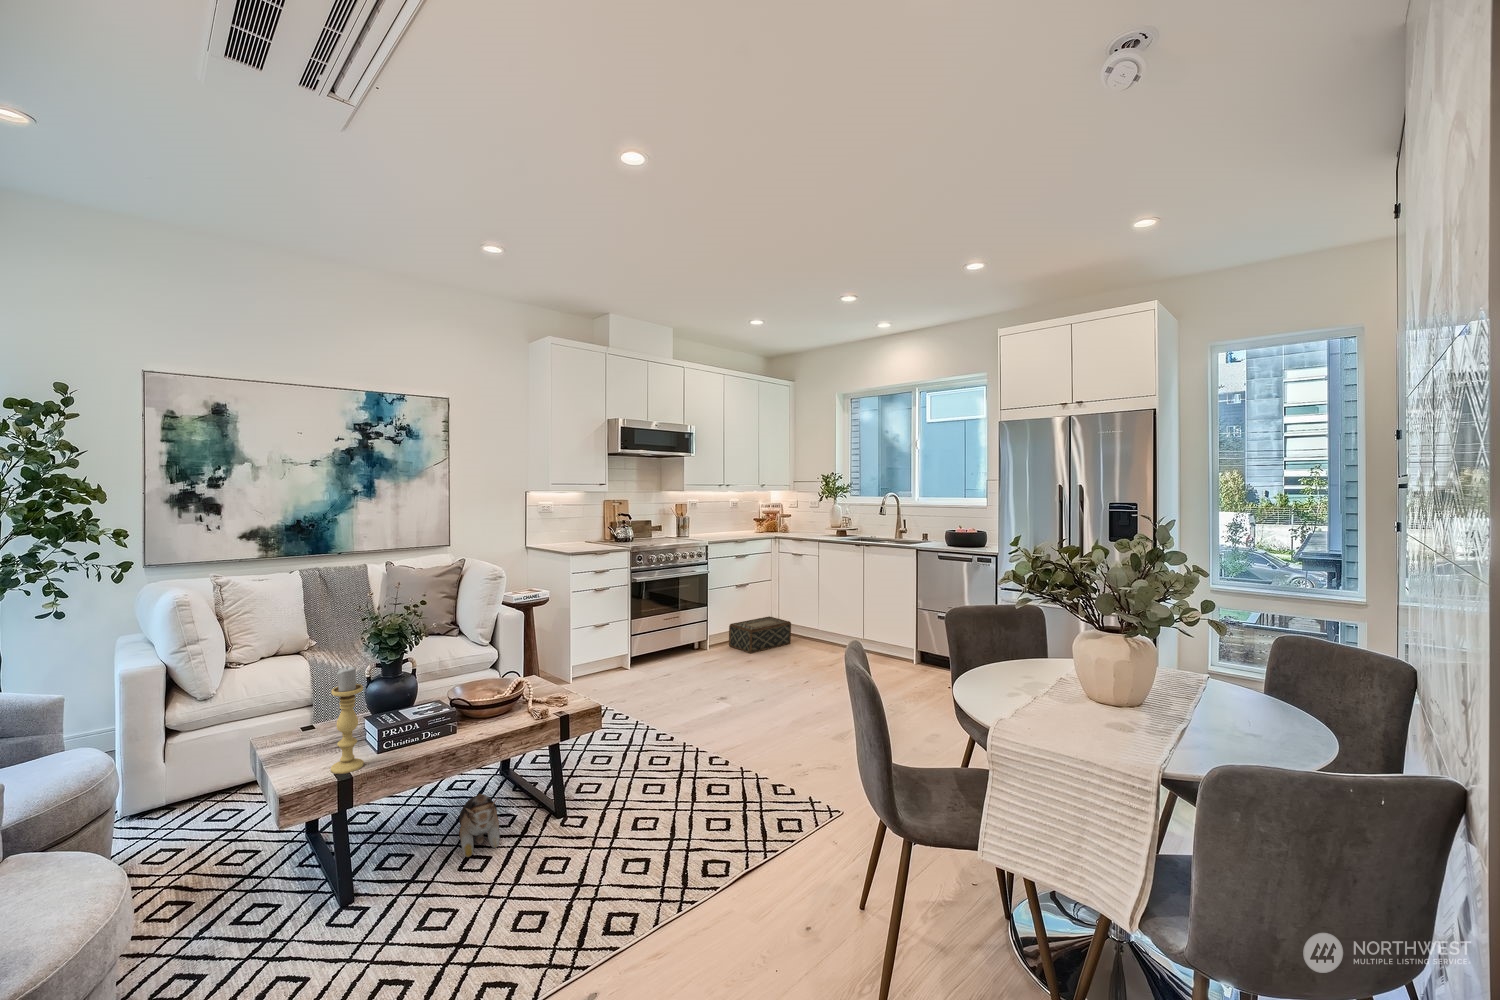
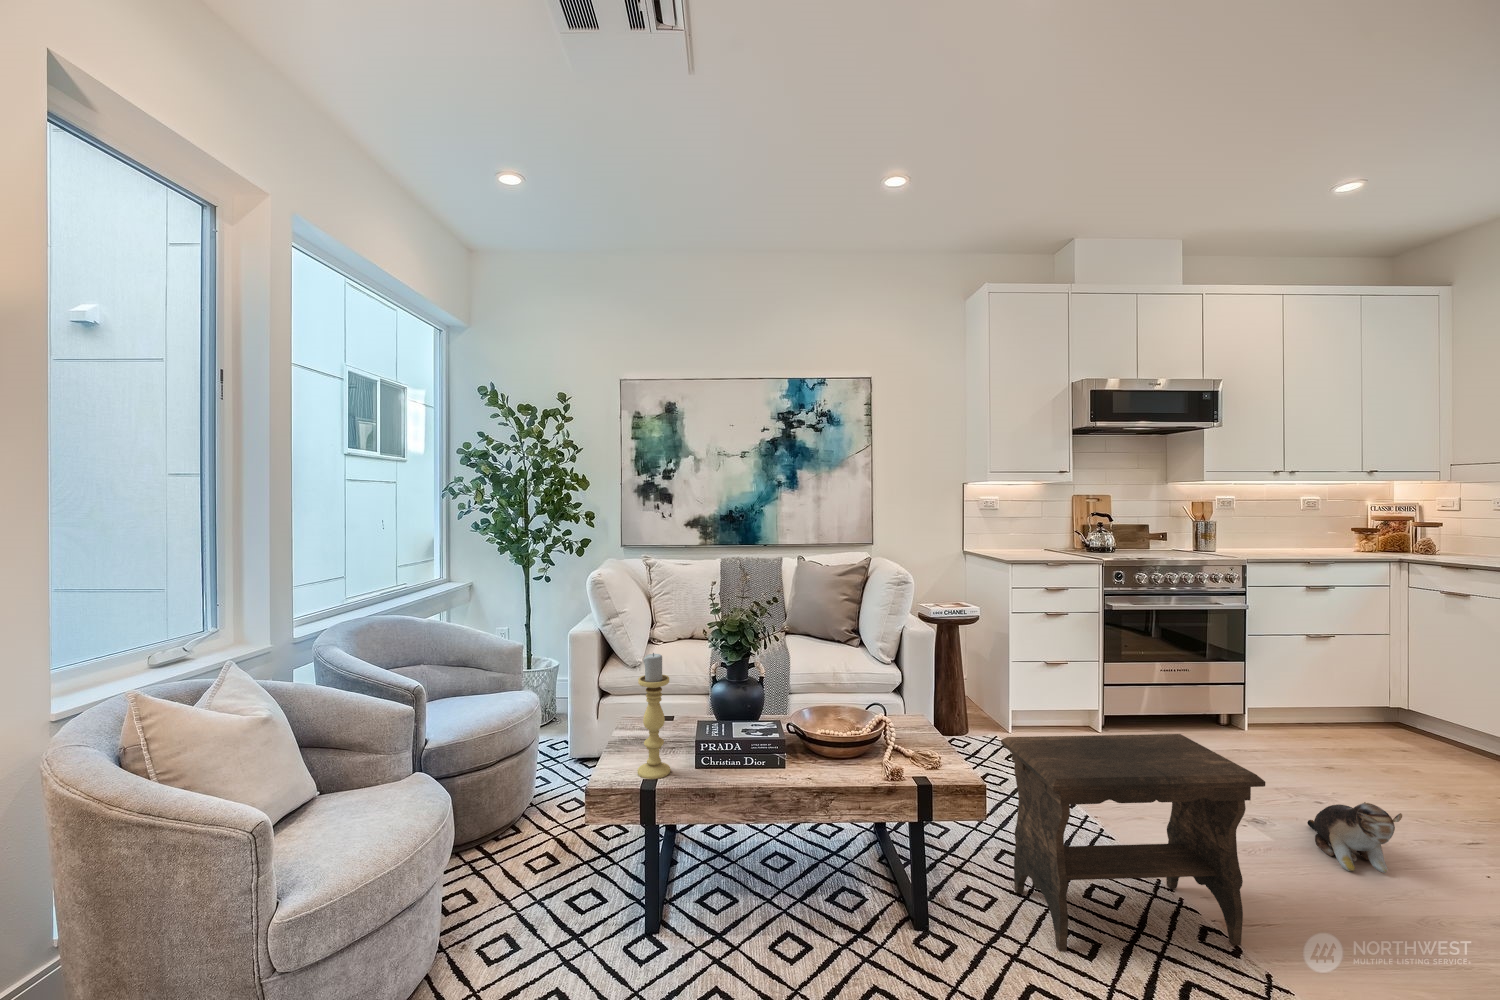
woven basket: present [729,616,791,653] -> none [1288,695,1437,754]
footstool: none [600,655,734,796] -> present [1001,734,1265,951]
plush toy: present [459,794,499,857] -> present [1307,802,1402,873]

